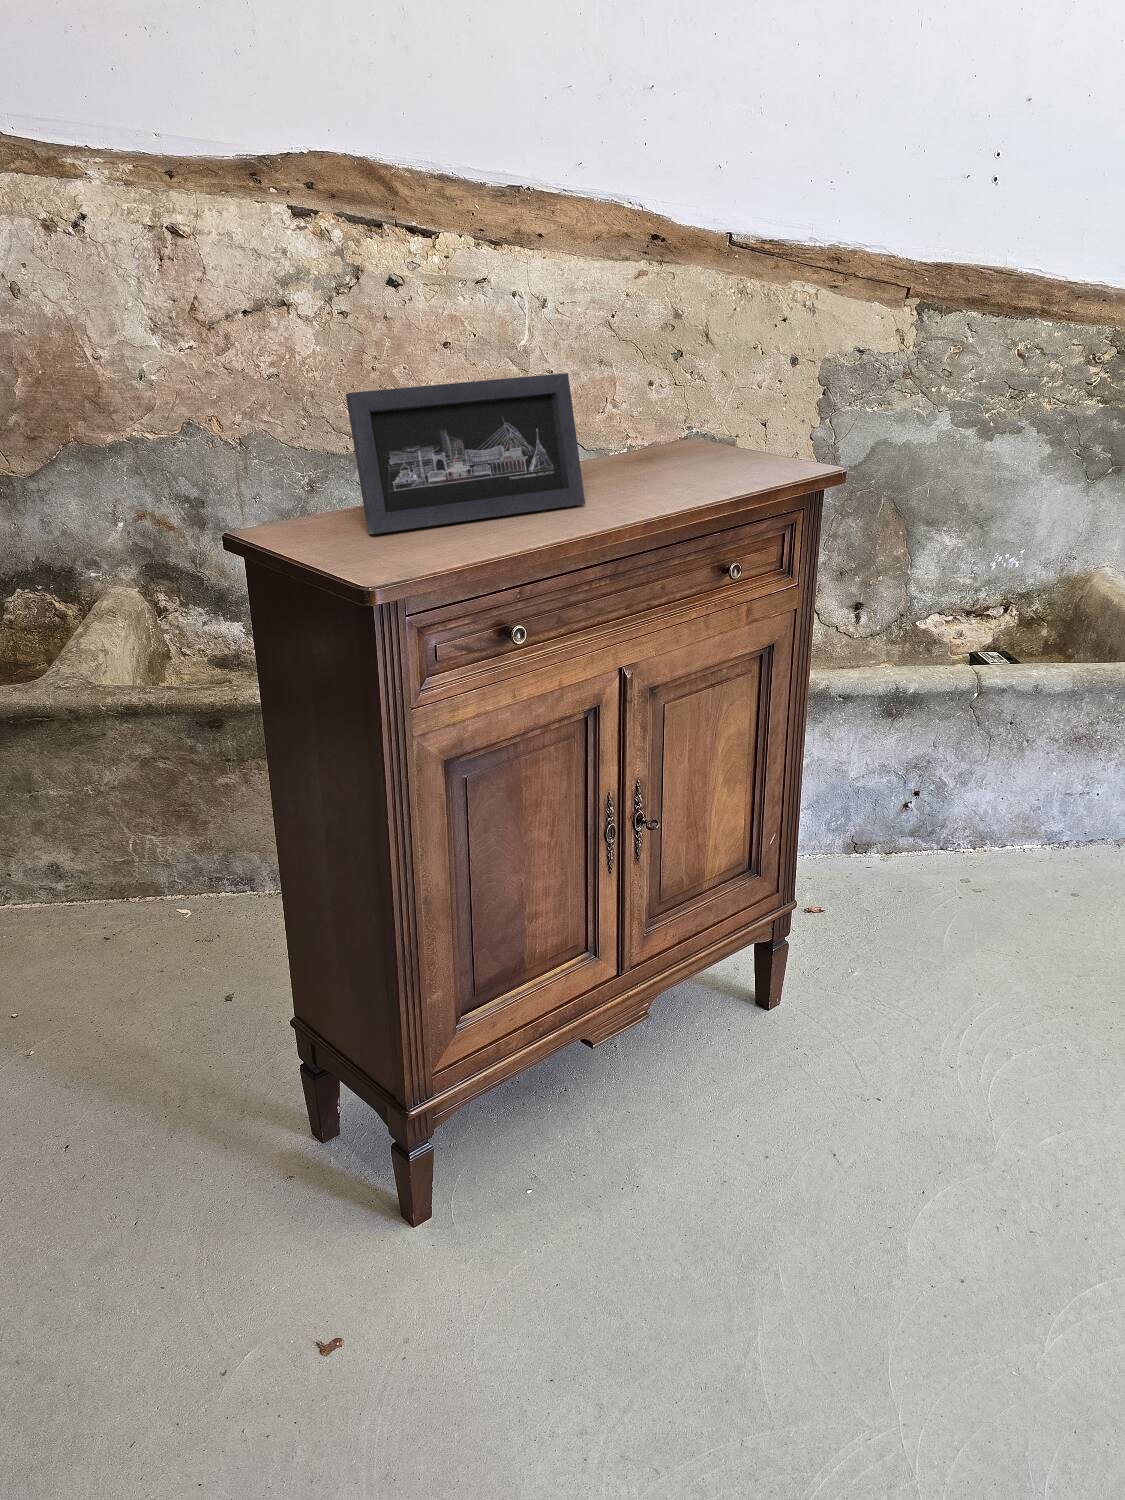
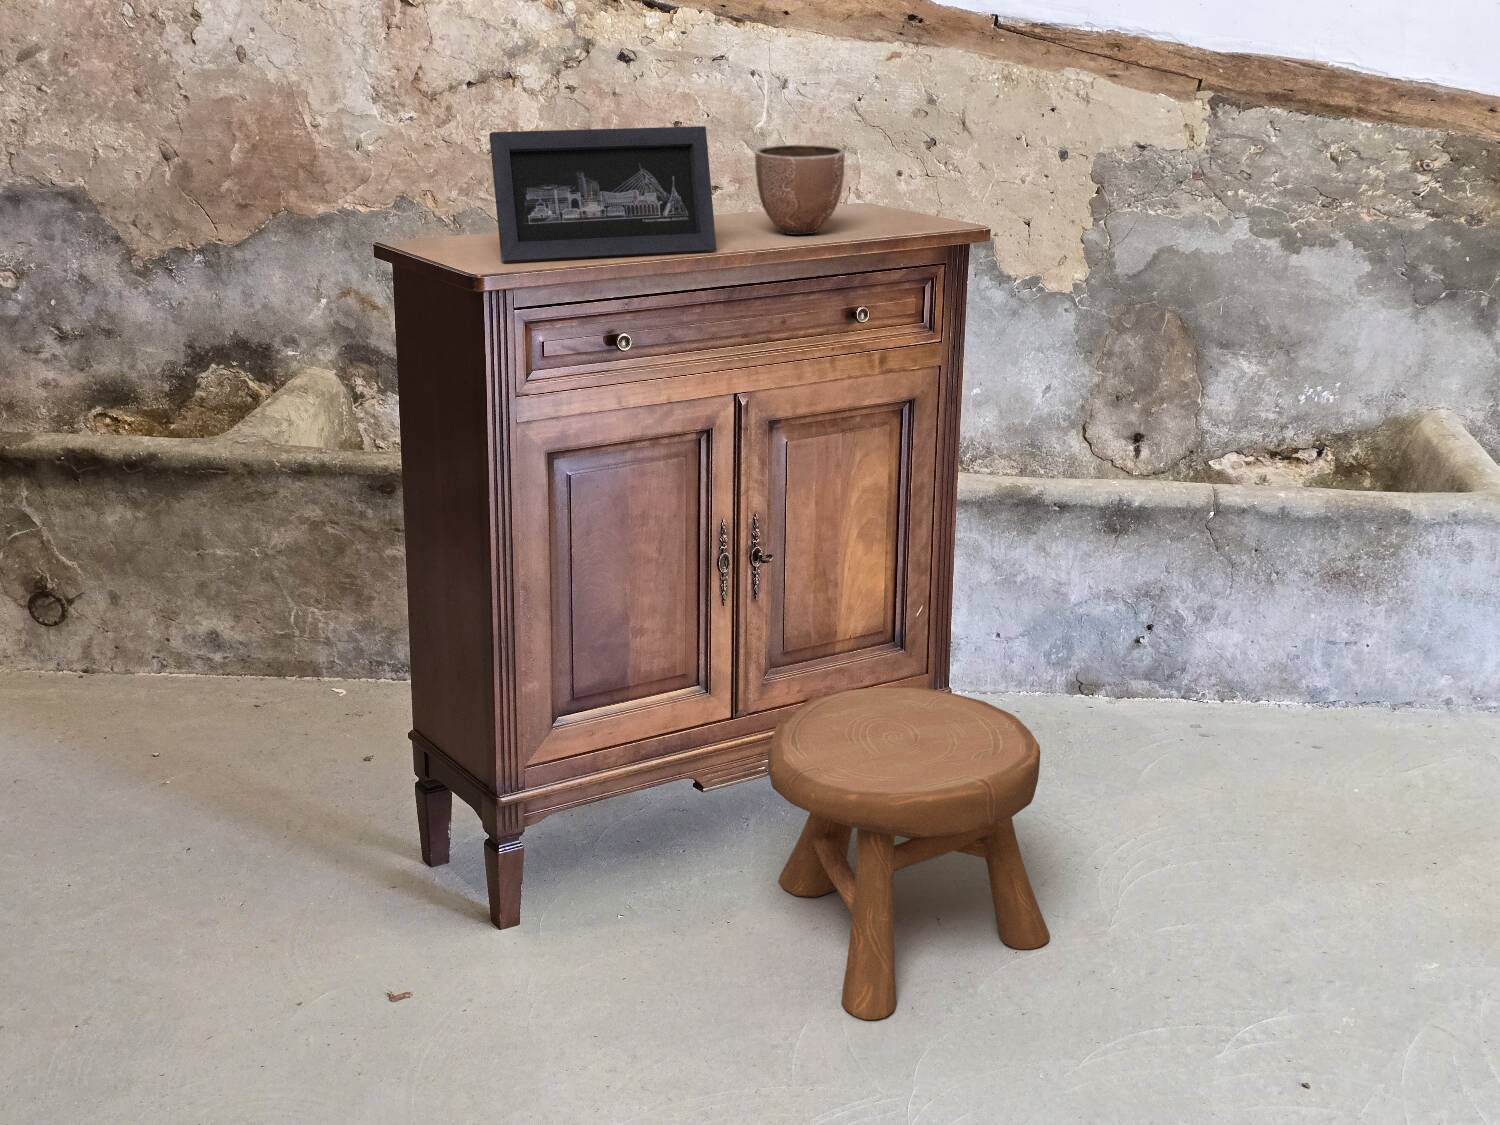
decorative bowl: none [601,381,693,476] -> present [755,144,844,235]
stool: none [659,919,945,1285] -> present [768,685,1050,1020]

